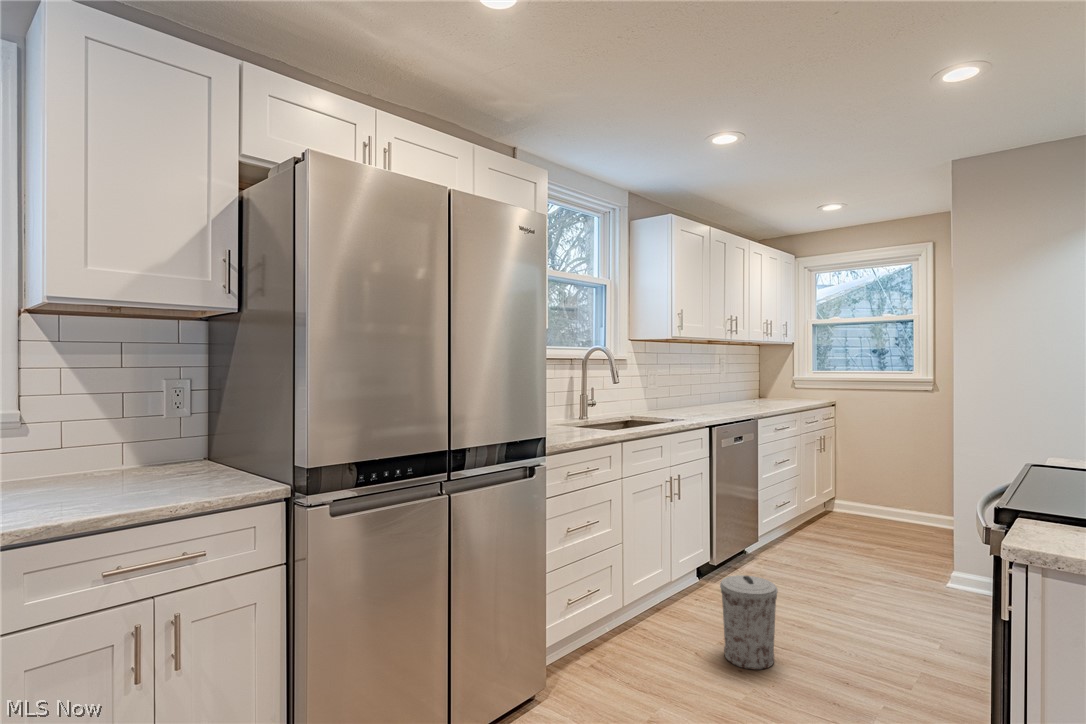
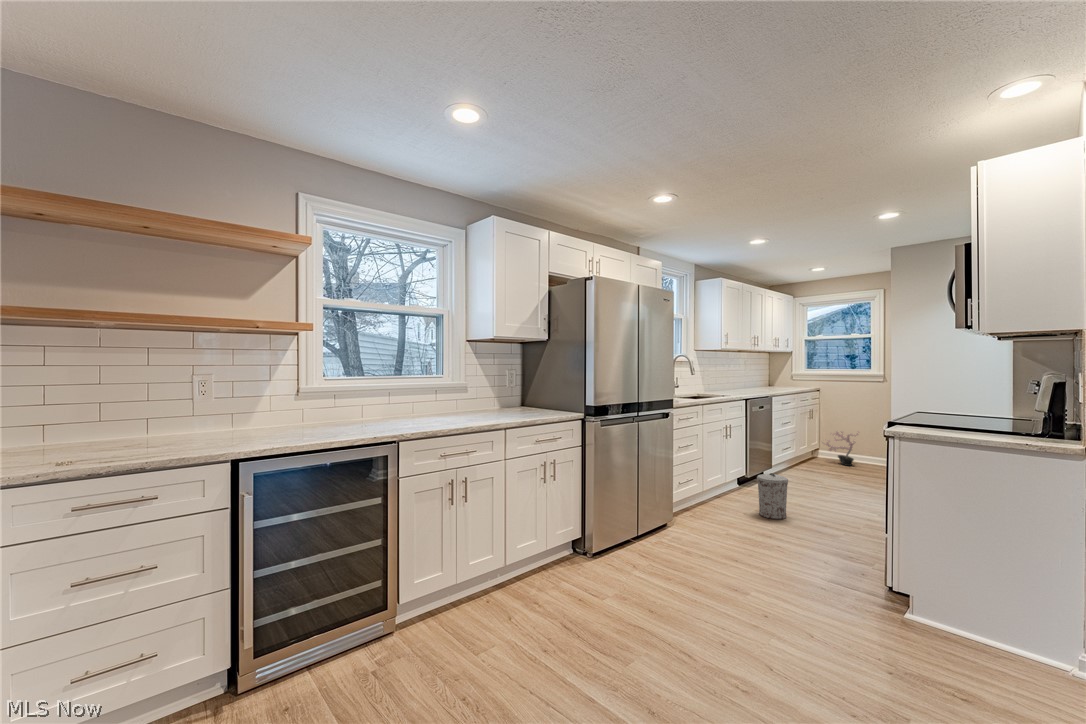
potted plant: none [835,466,899,528] -> present [823,431,859,466]

